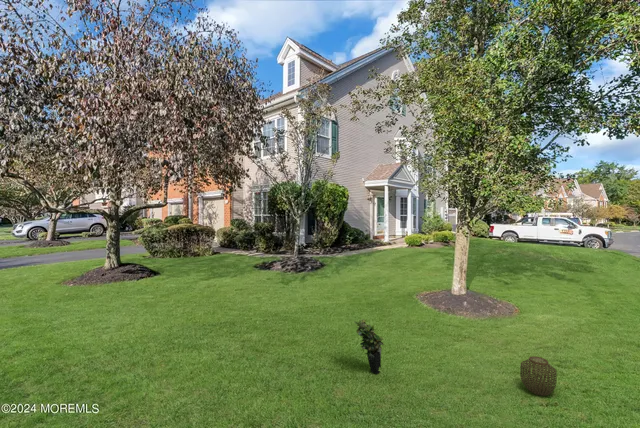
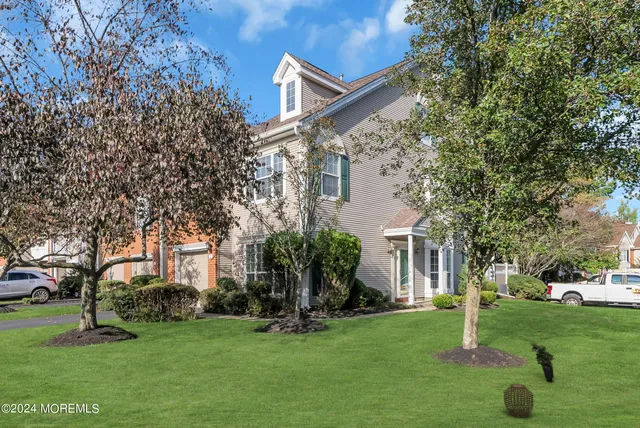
potted plant: present [354,319,384,374] -> present [530,342,555,382]

